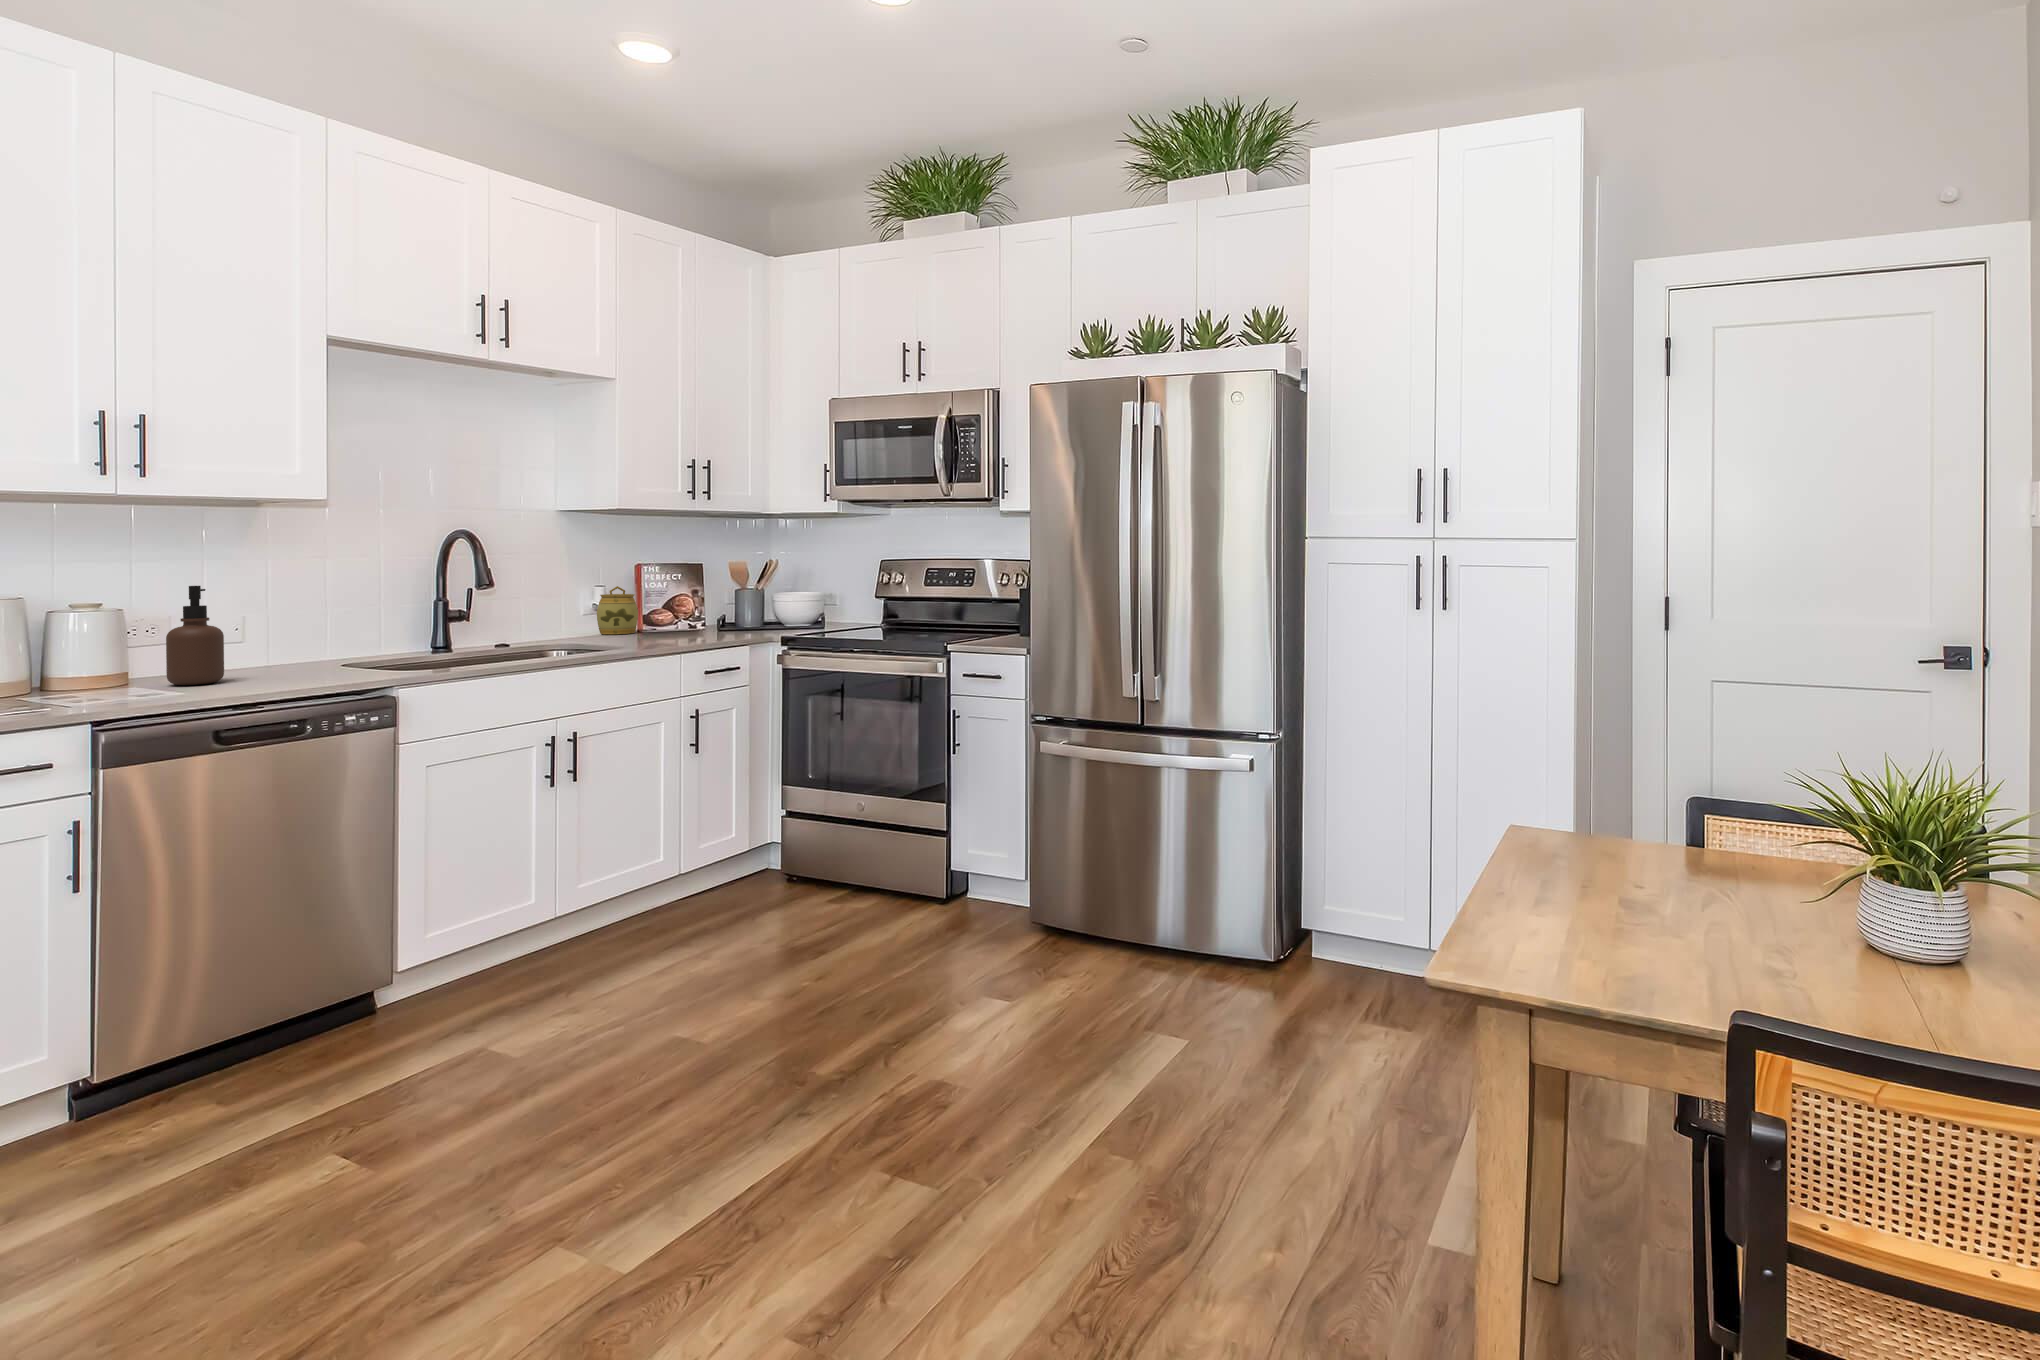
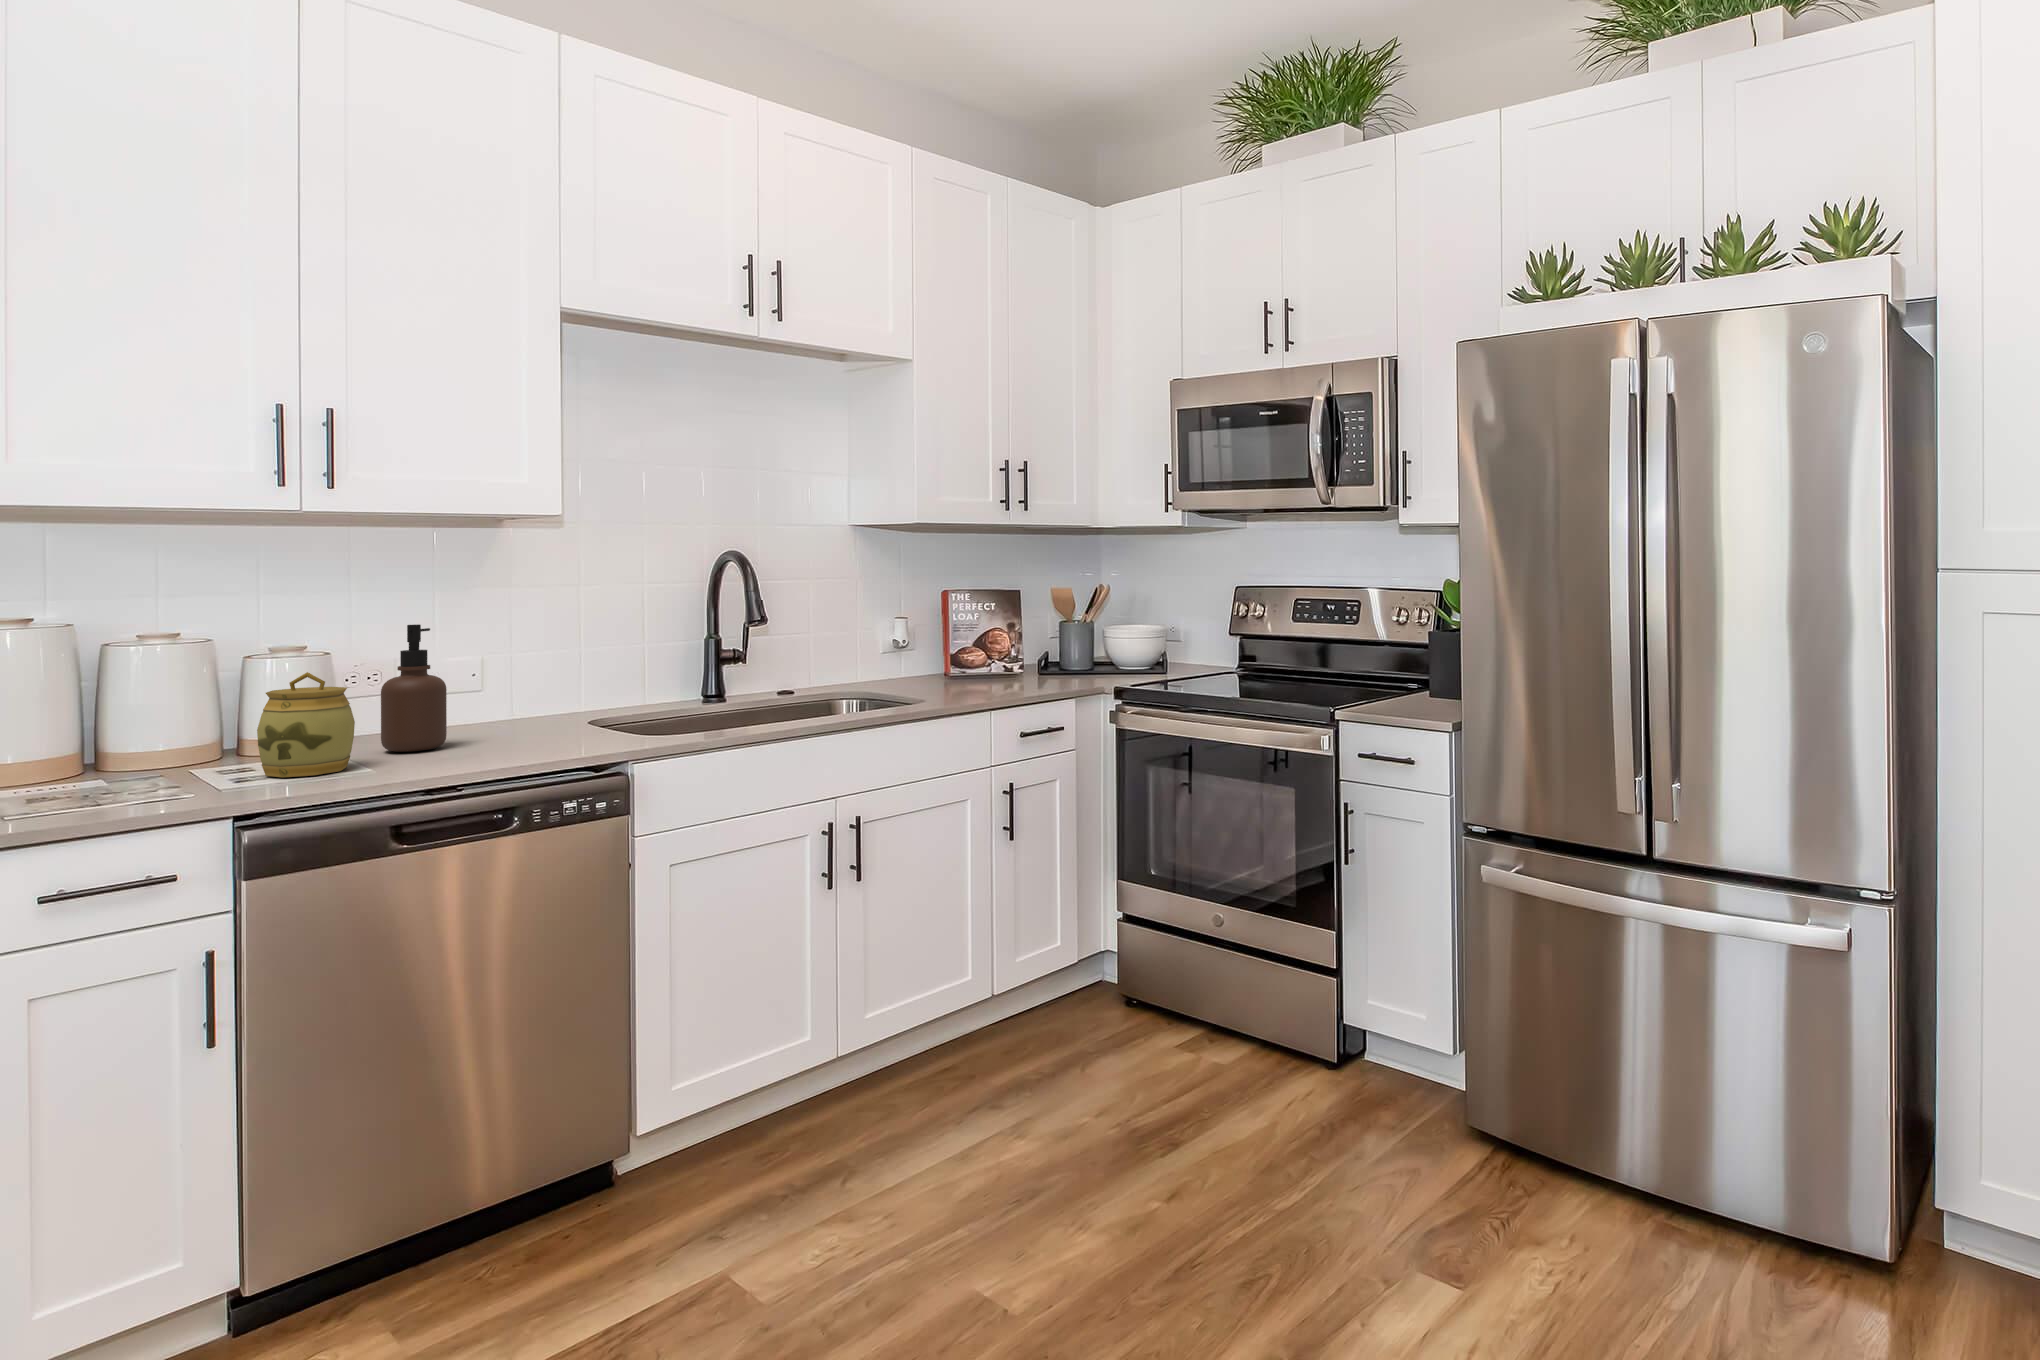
jar: present [597,586,638,634] -> present [257,672,355,777]

